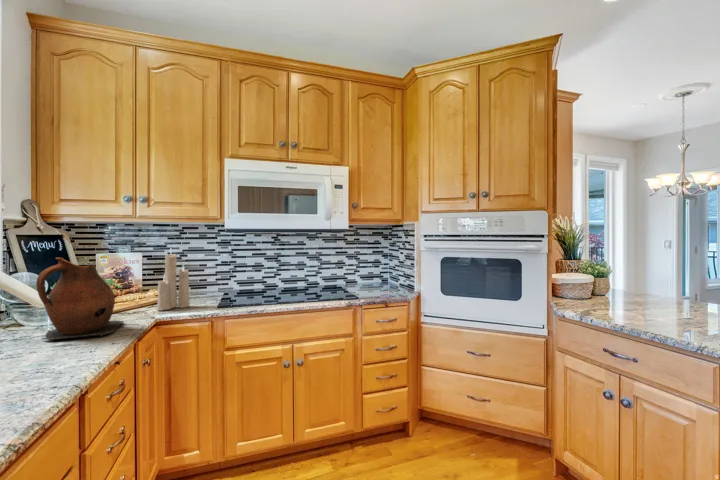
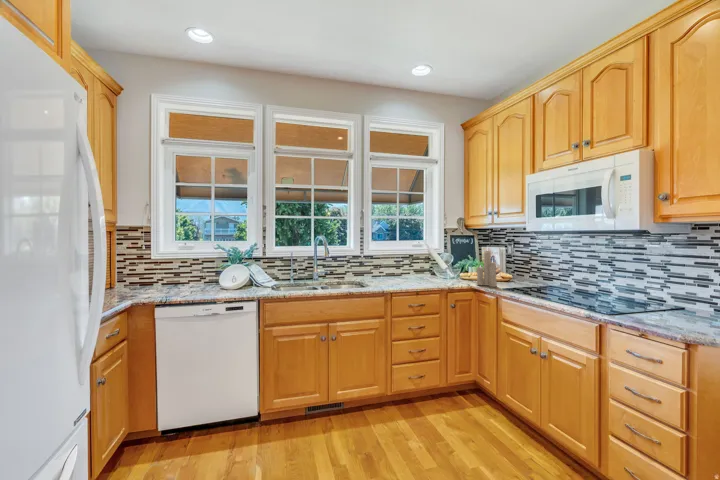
ceramic pitcher: present [36,258,124,340] -> none [413,249,447,286]

